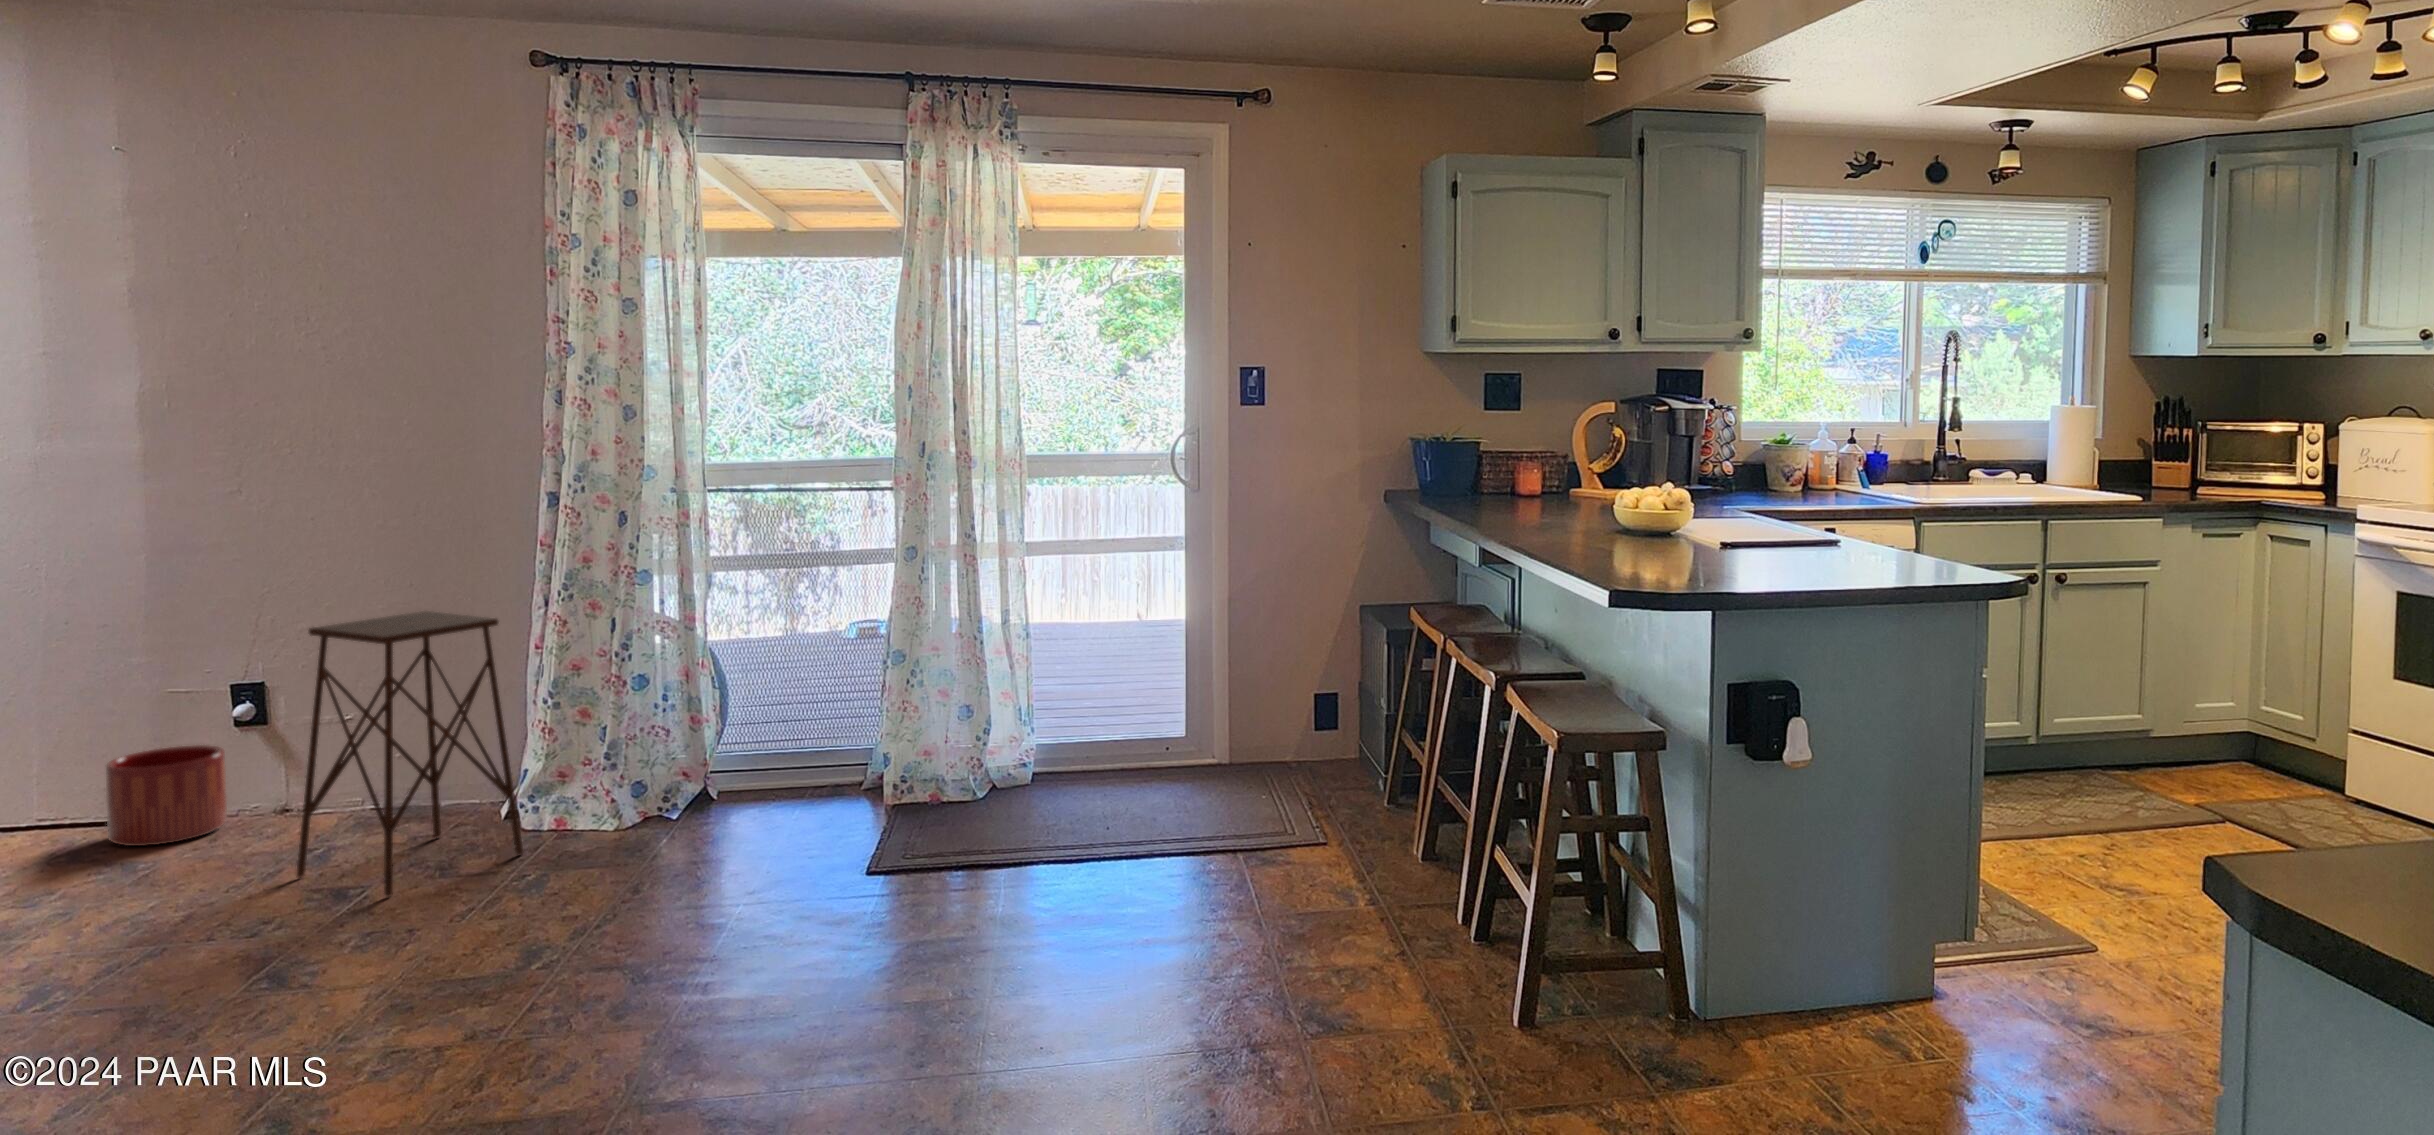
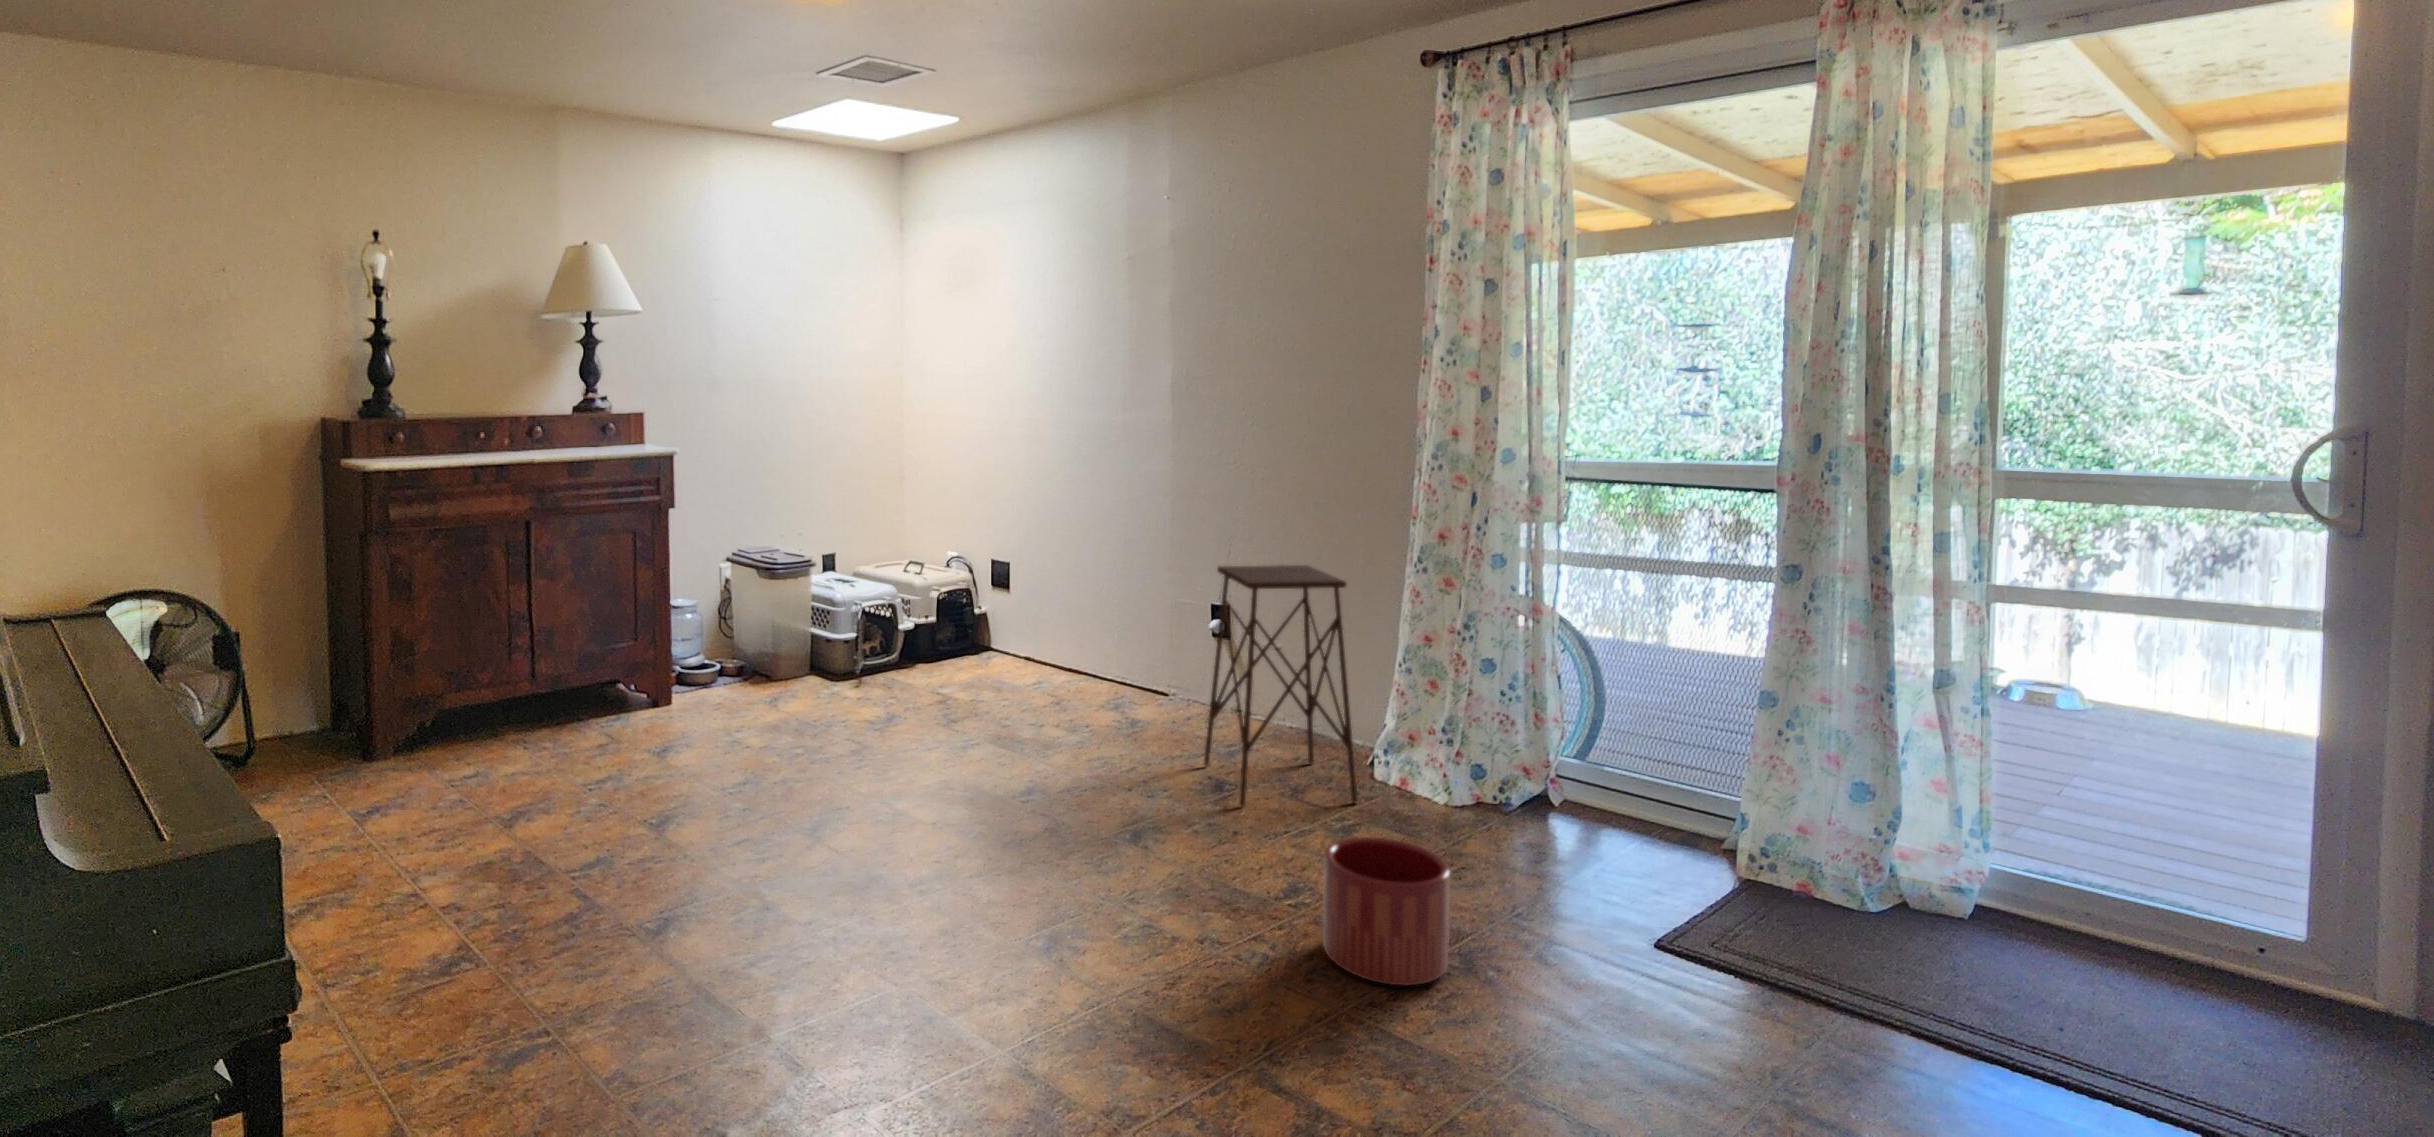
planter: present [106,745,227,846] -> present [1323,837,1450,985]

